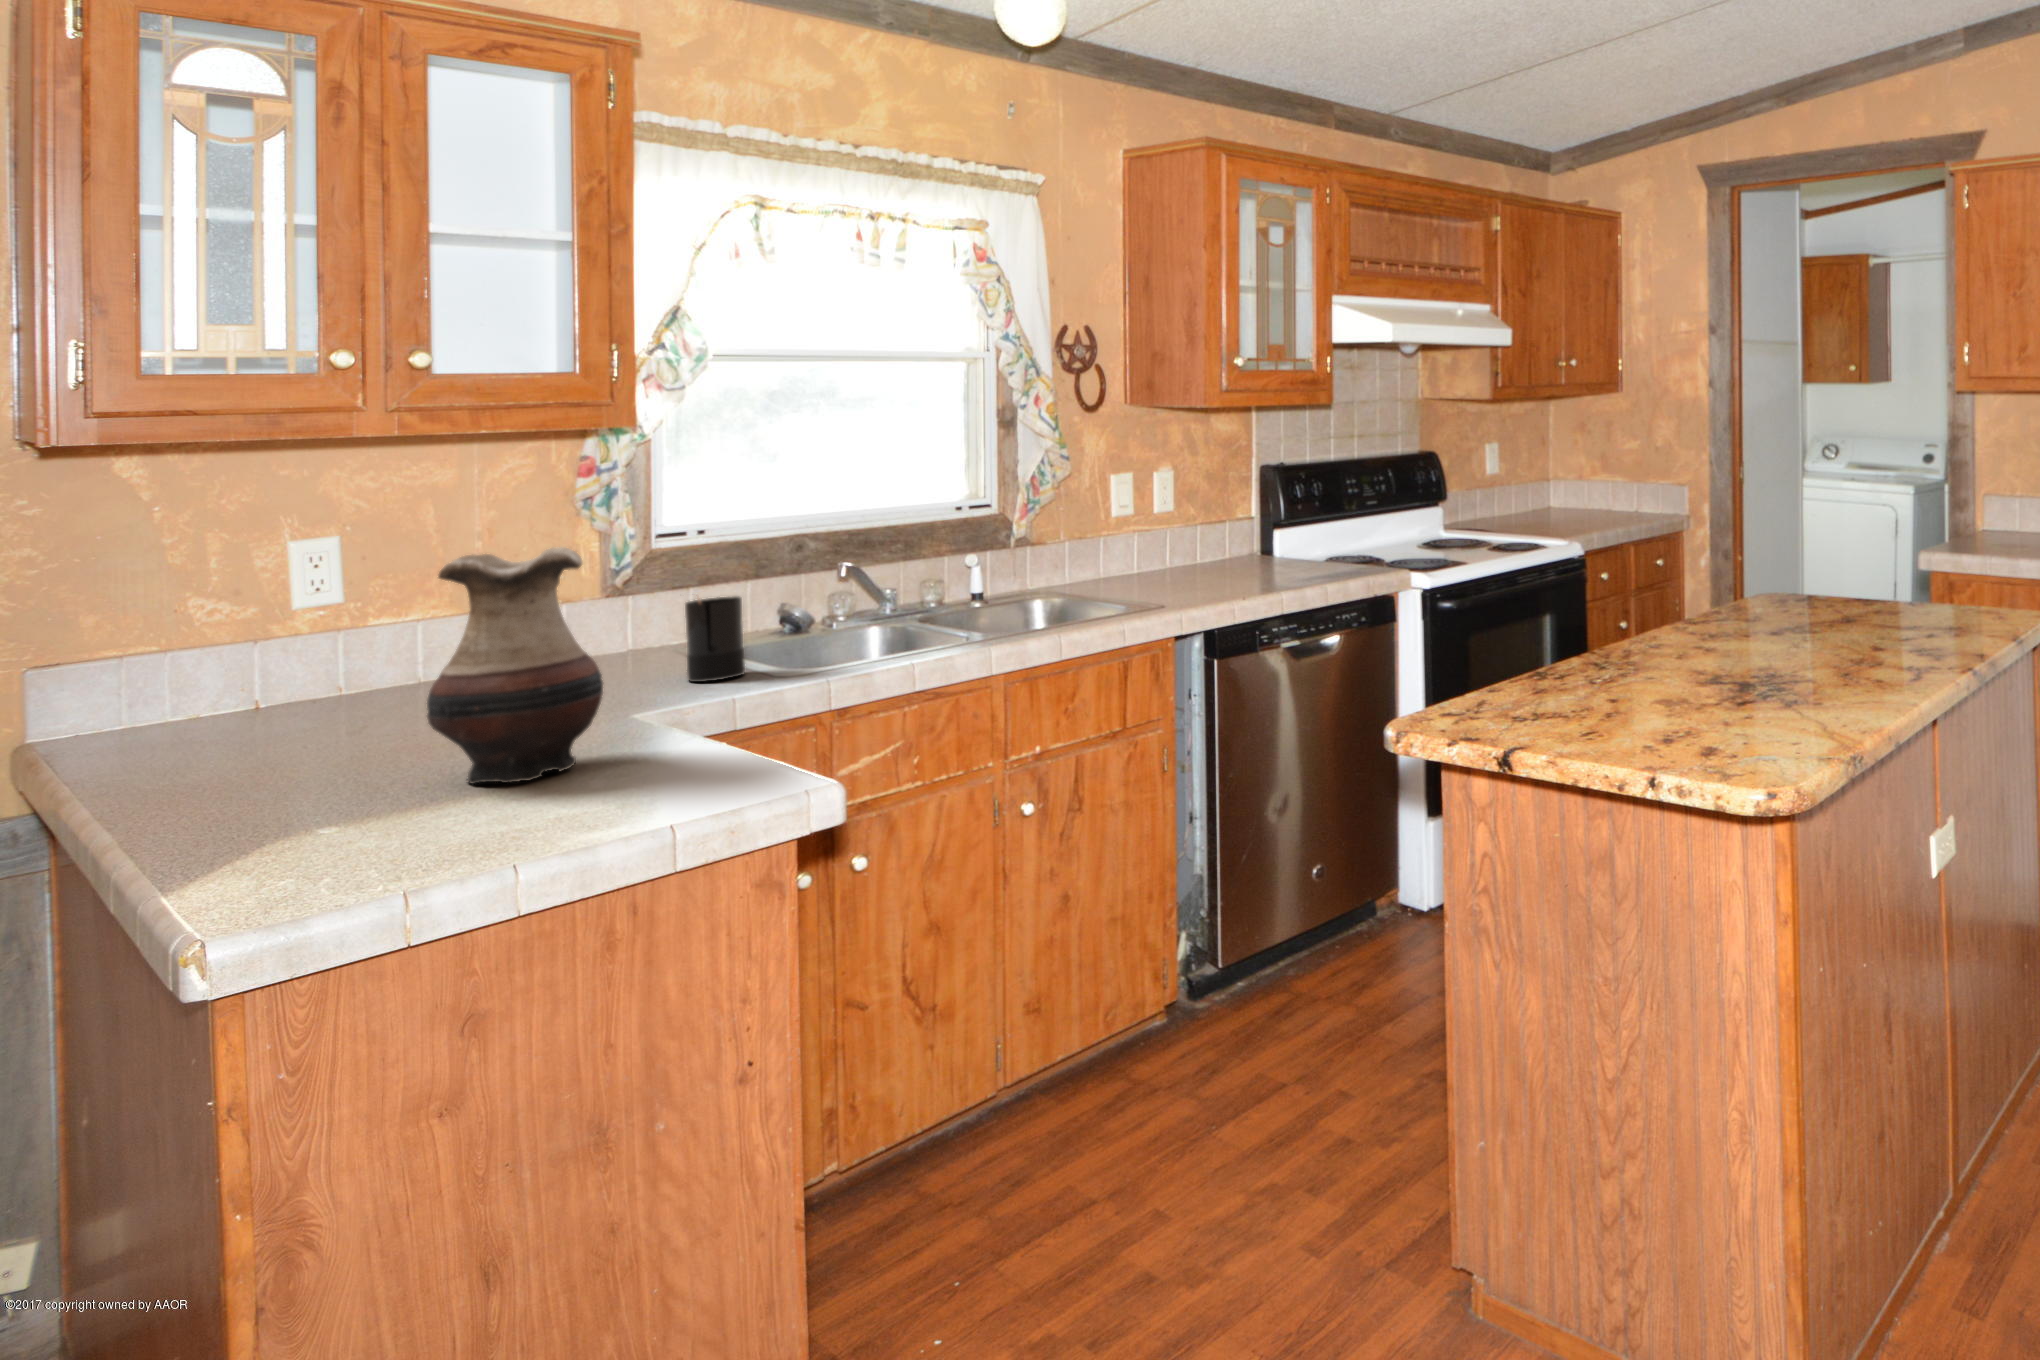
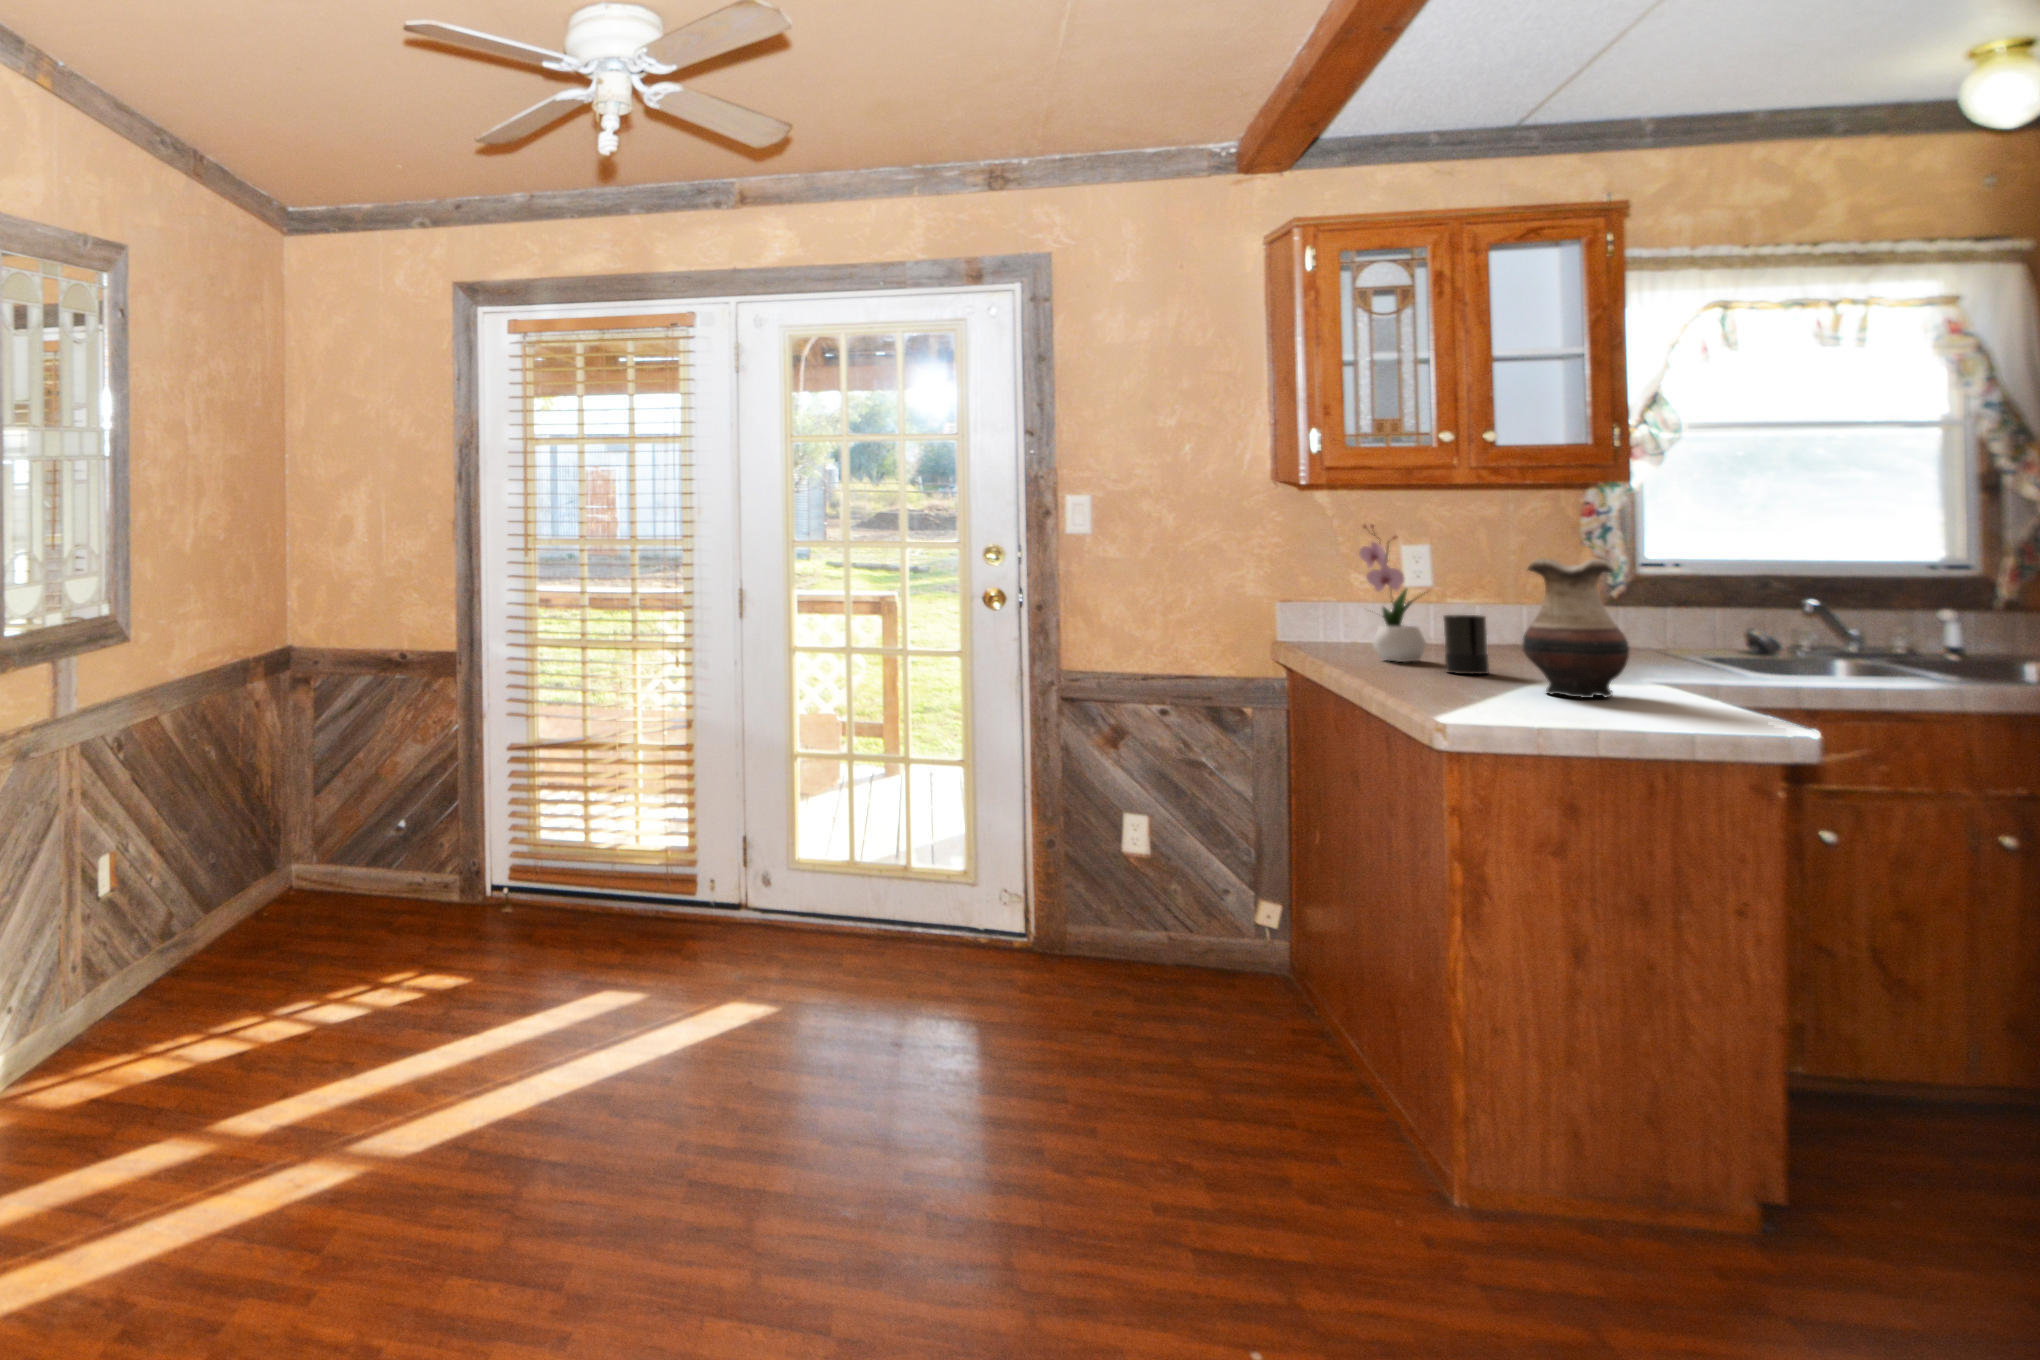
flower arrangement: none [148,513,302,756] -> present [1359,525,1428,662]
candle: present [685,596,745,682] -> present [1443,614,1489,674]

